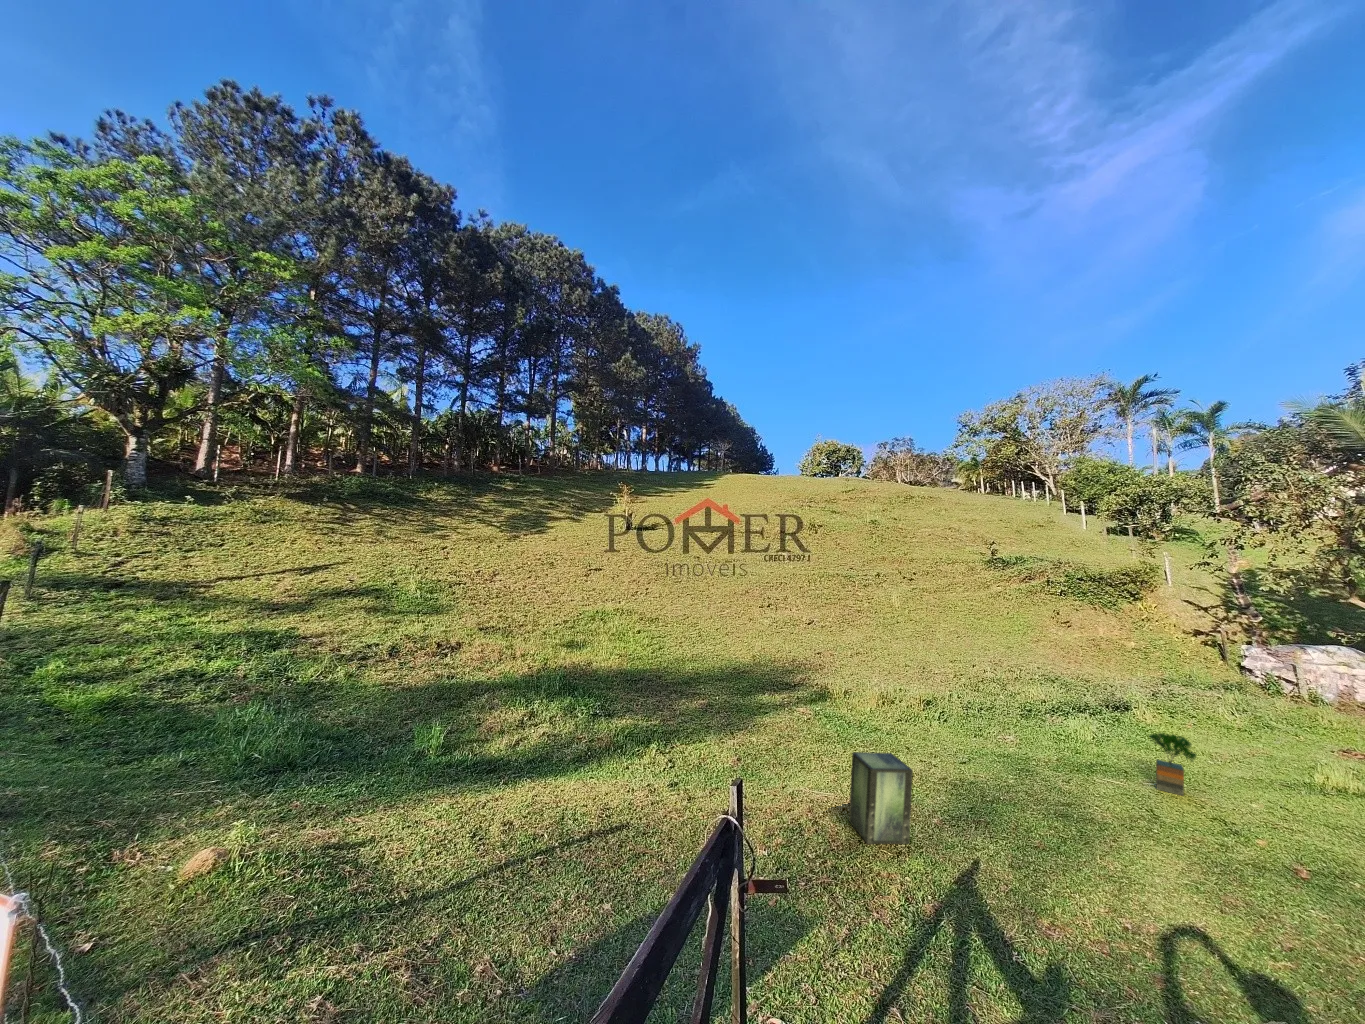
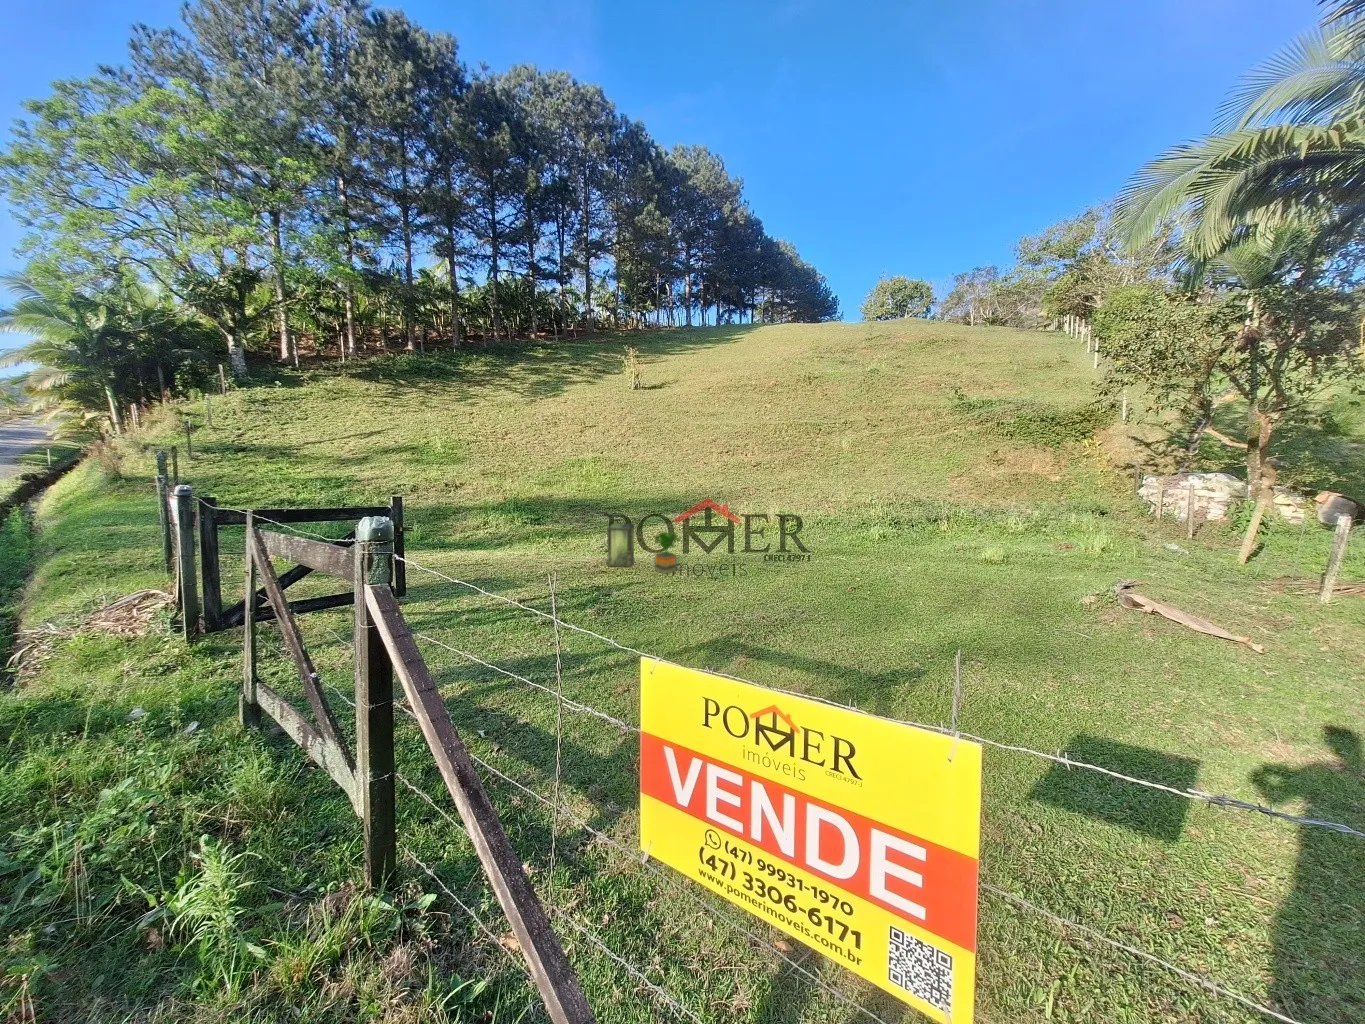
potted tree: present [1149,733,1196,795] -> present [655,532,680,574]

